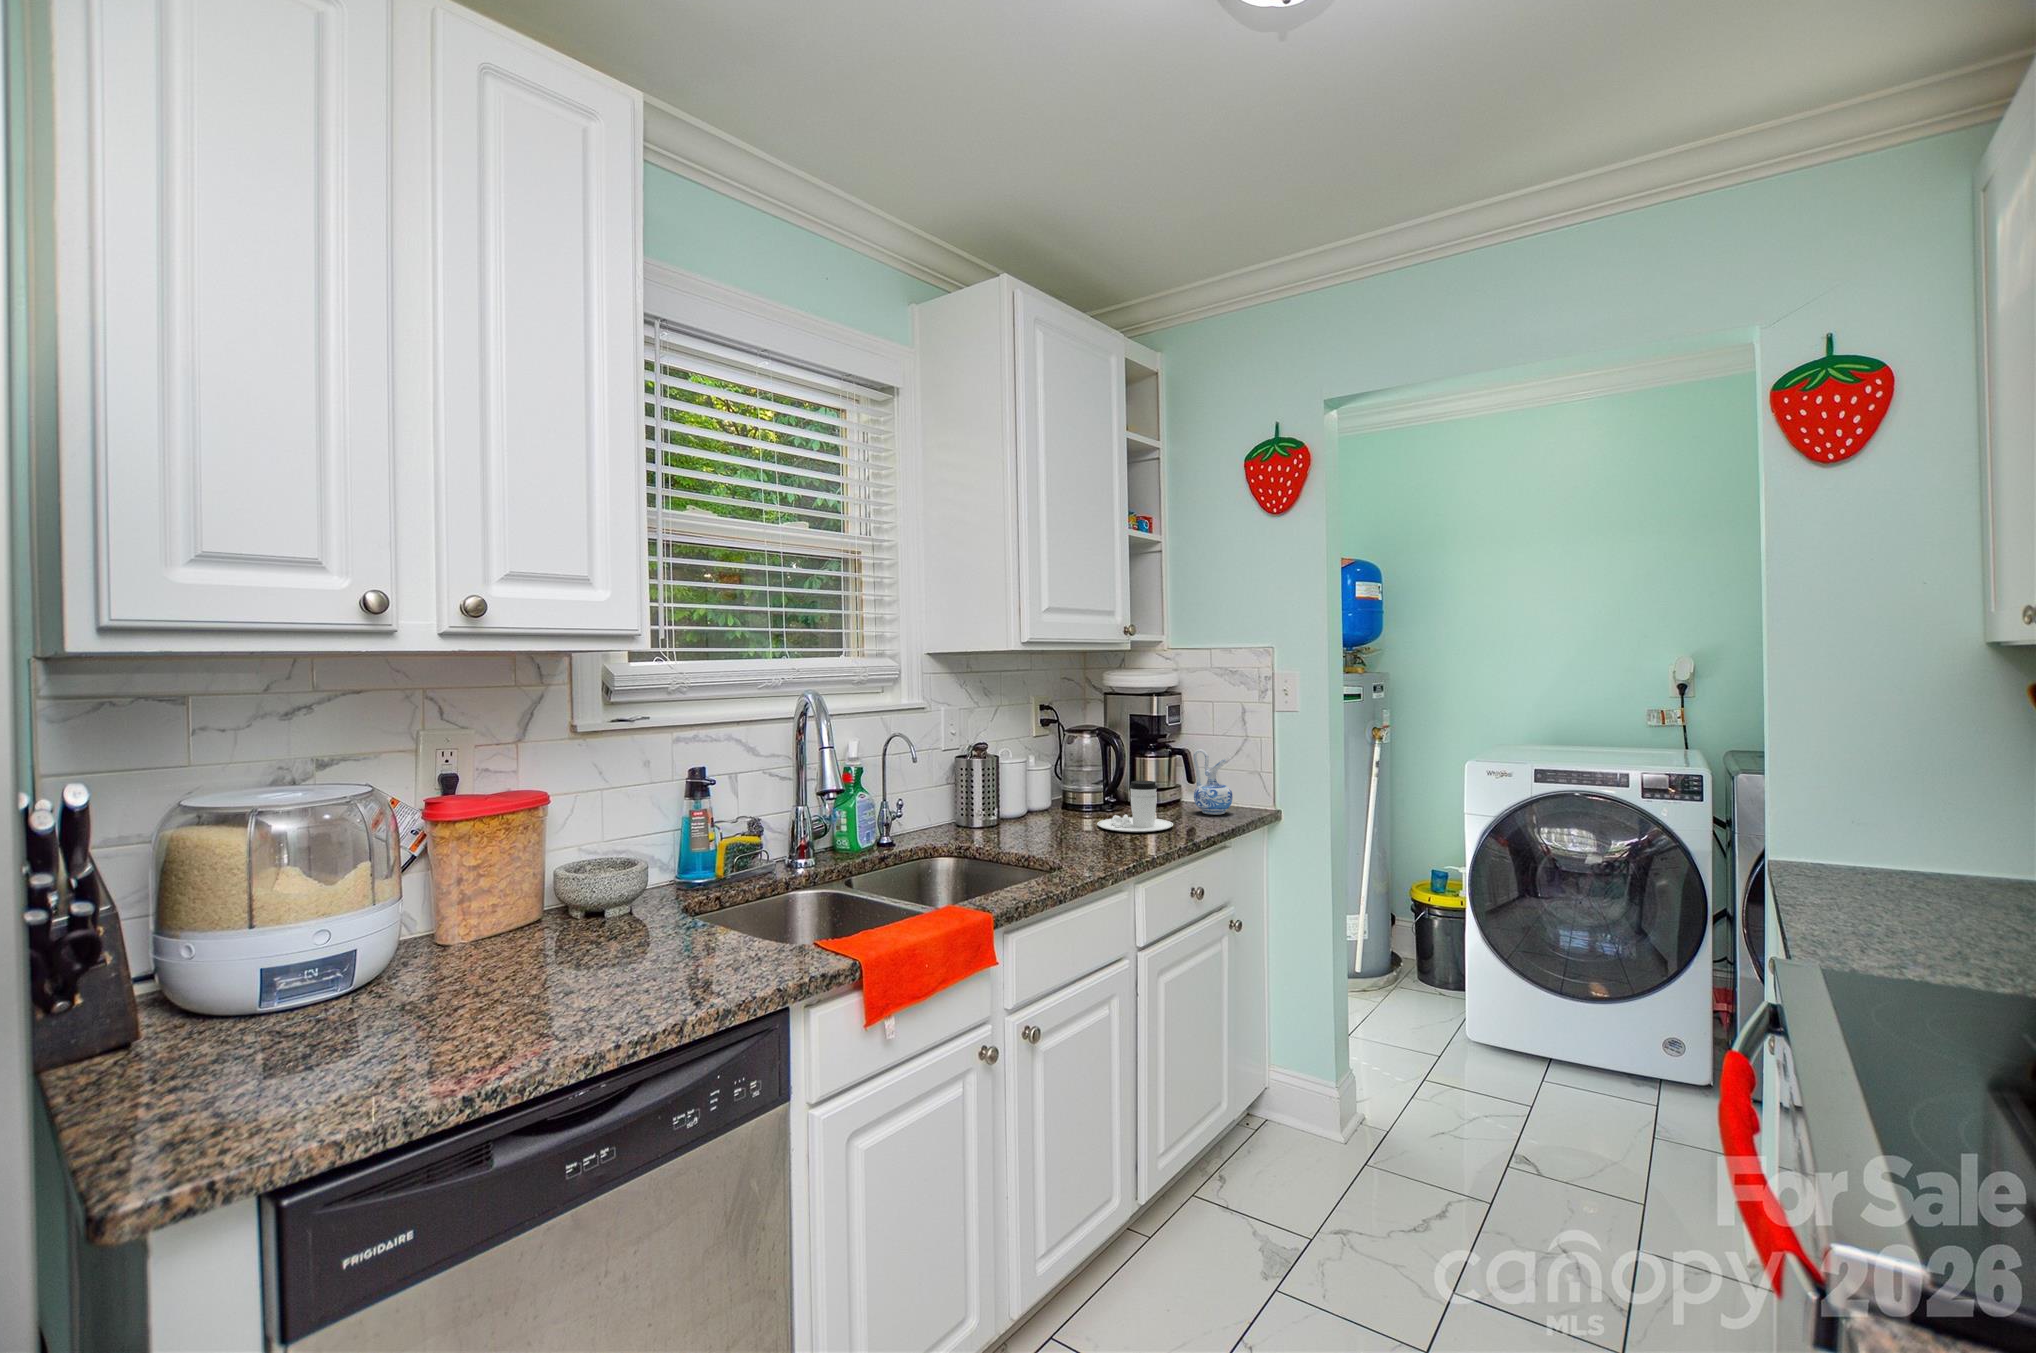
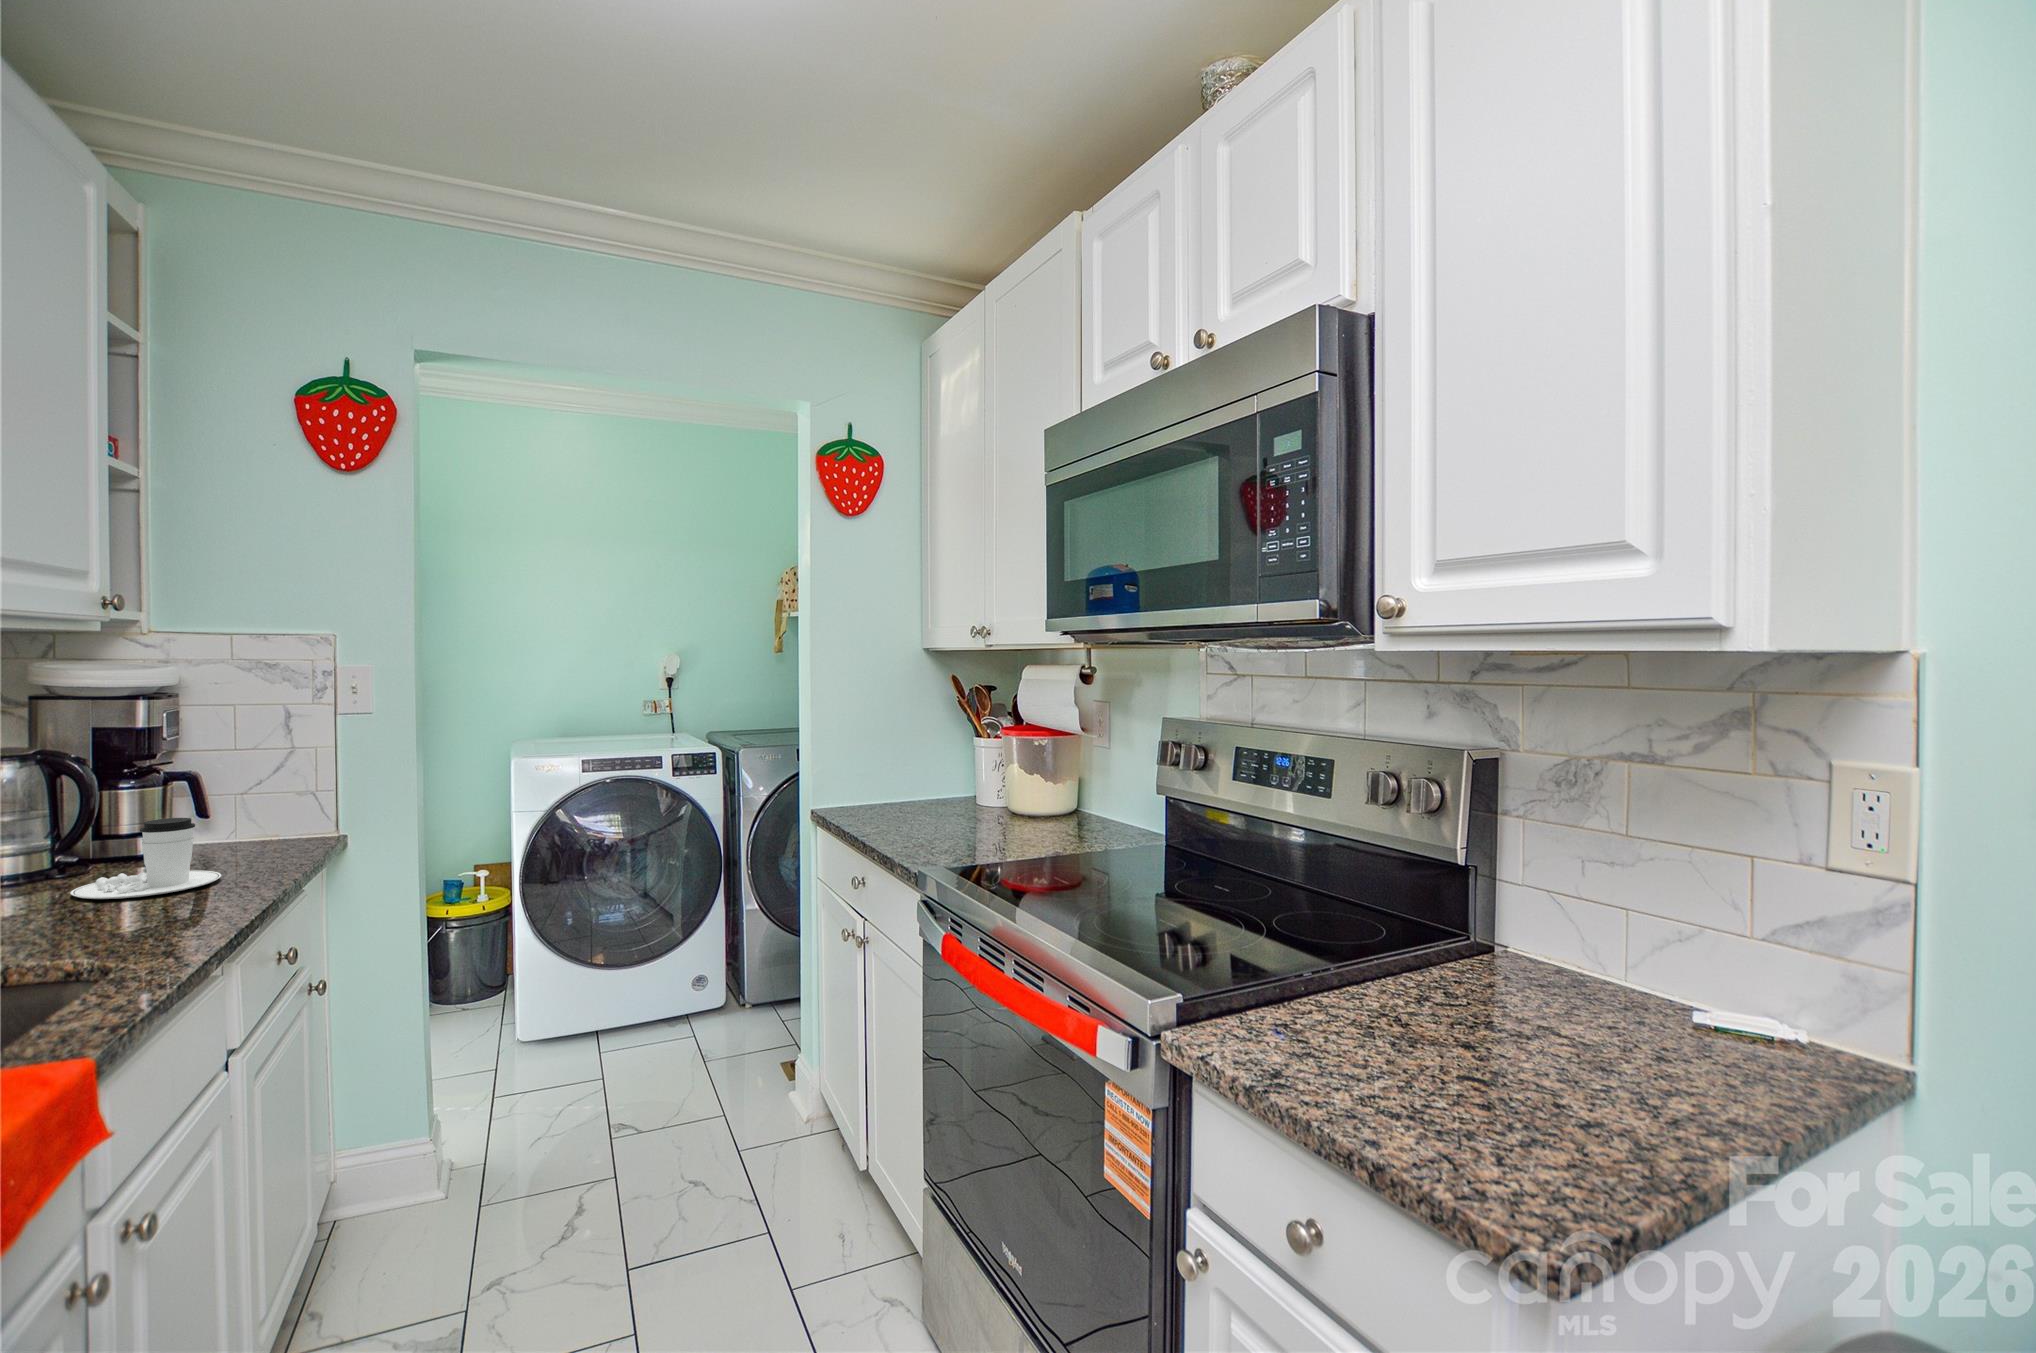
ceramic pitcher: present [1193,749,1233,815] -> none [219,769,285,854]

